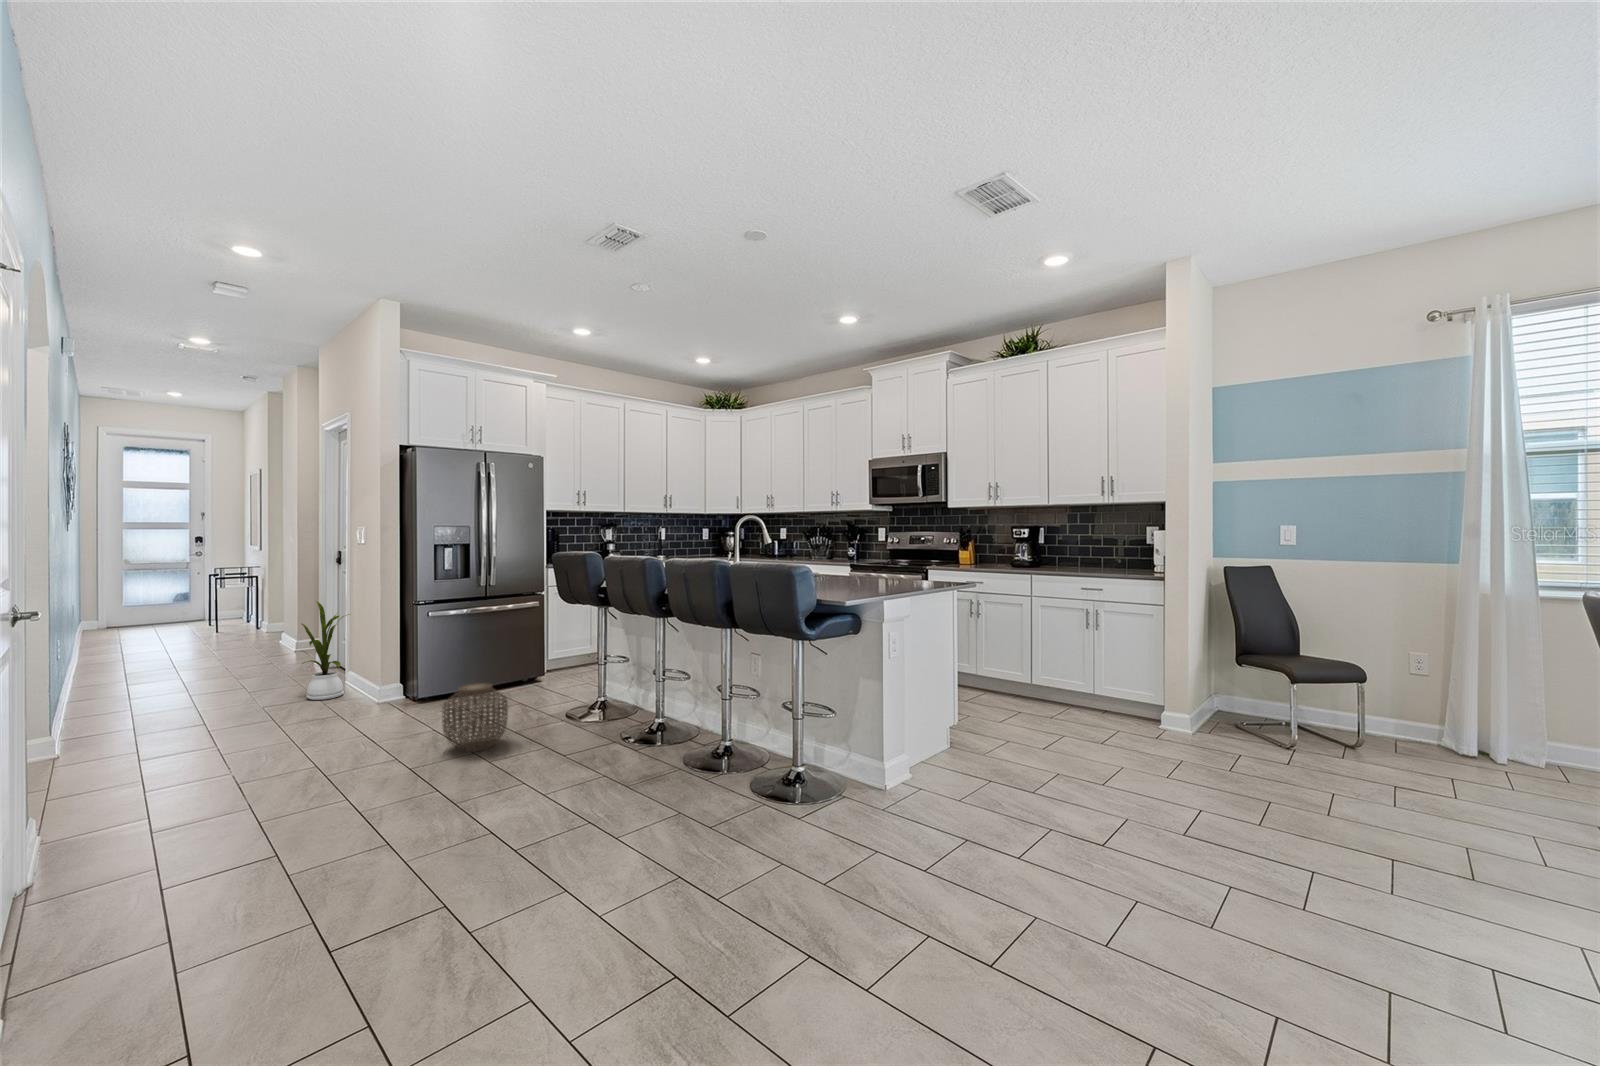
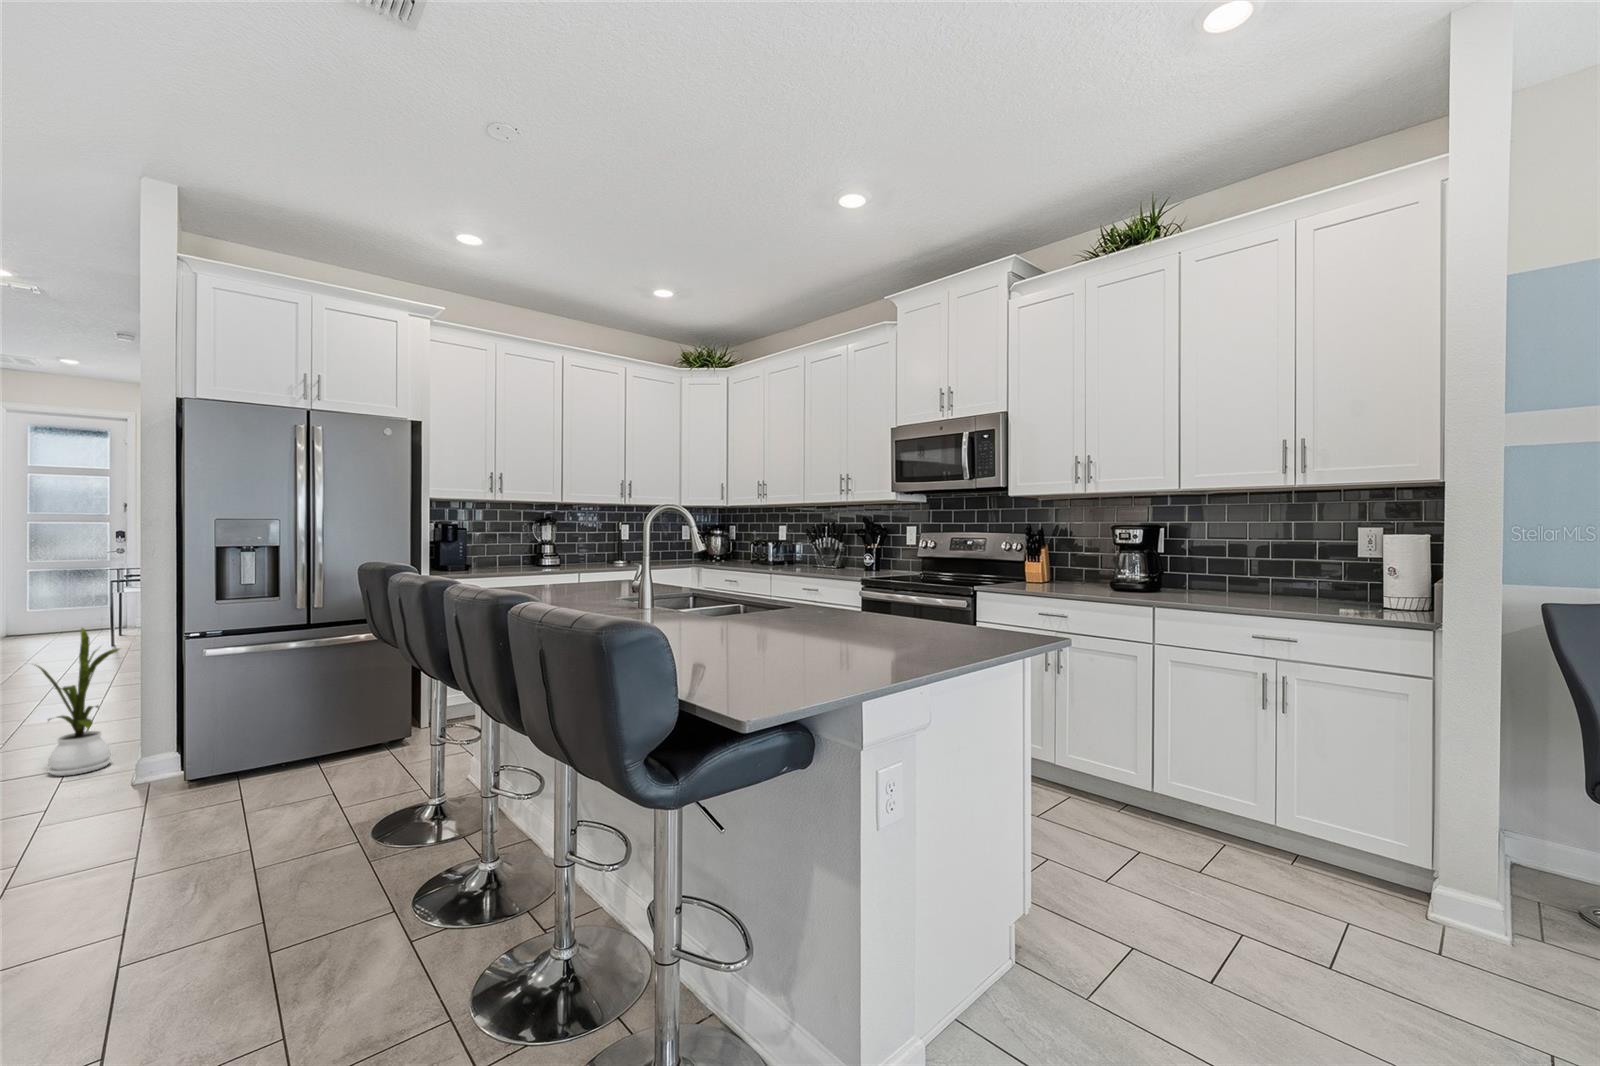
woven basket: present [443,683,508,752] -> none [75,796,219,929]

